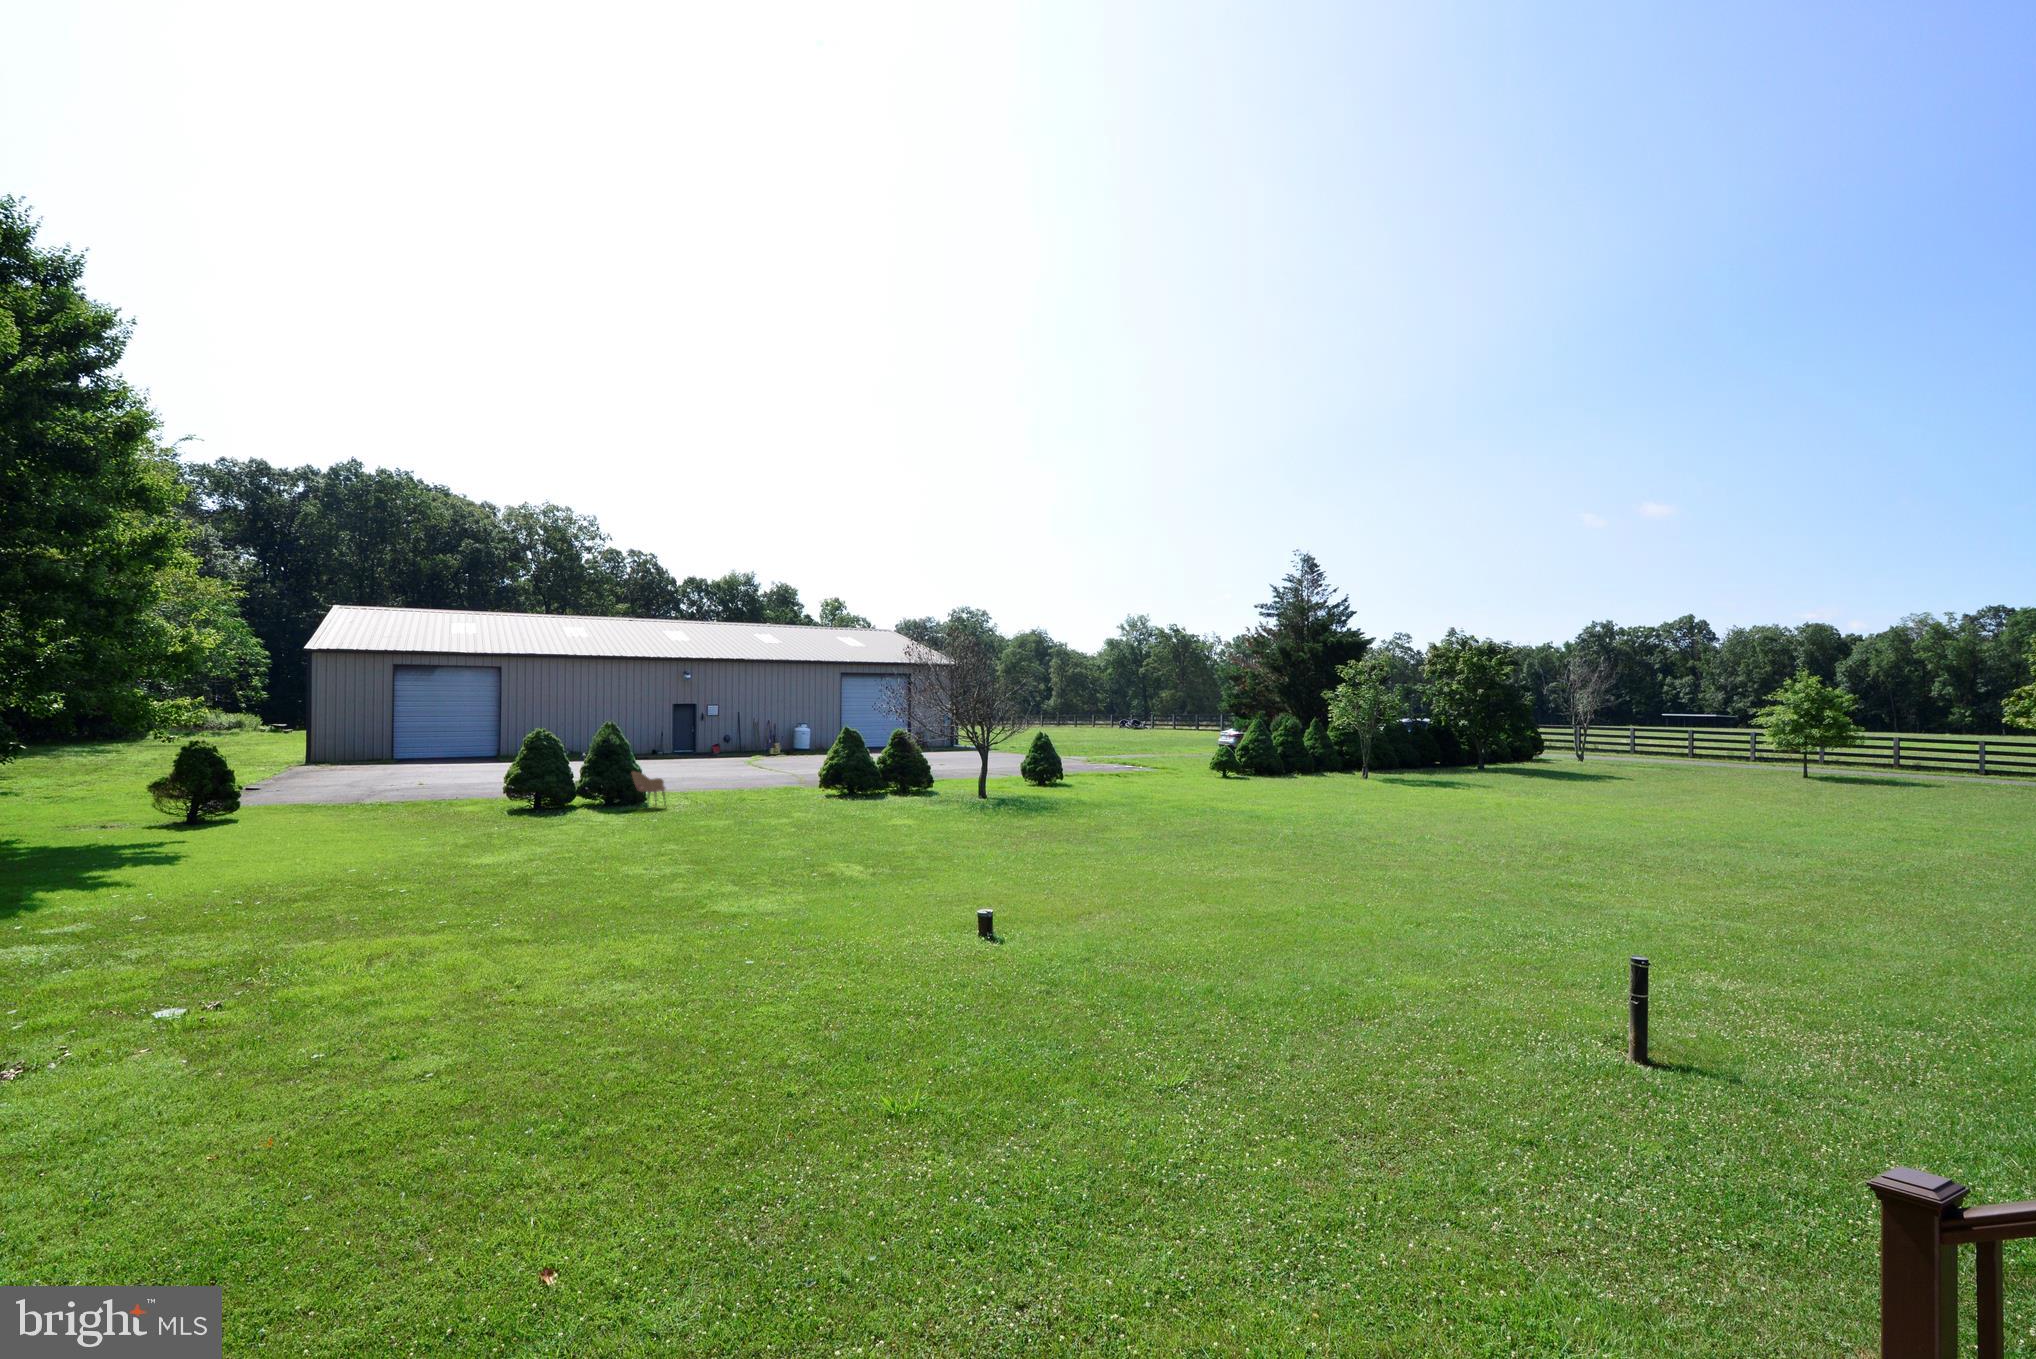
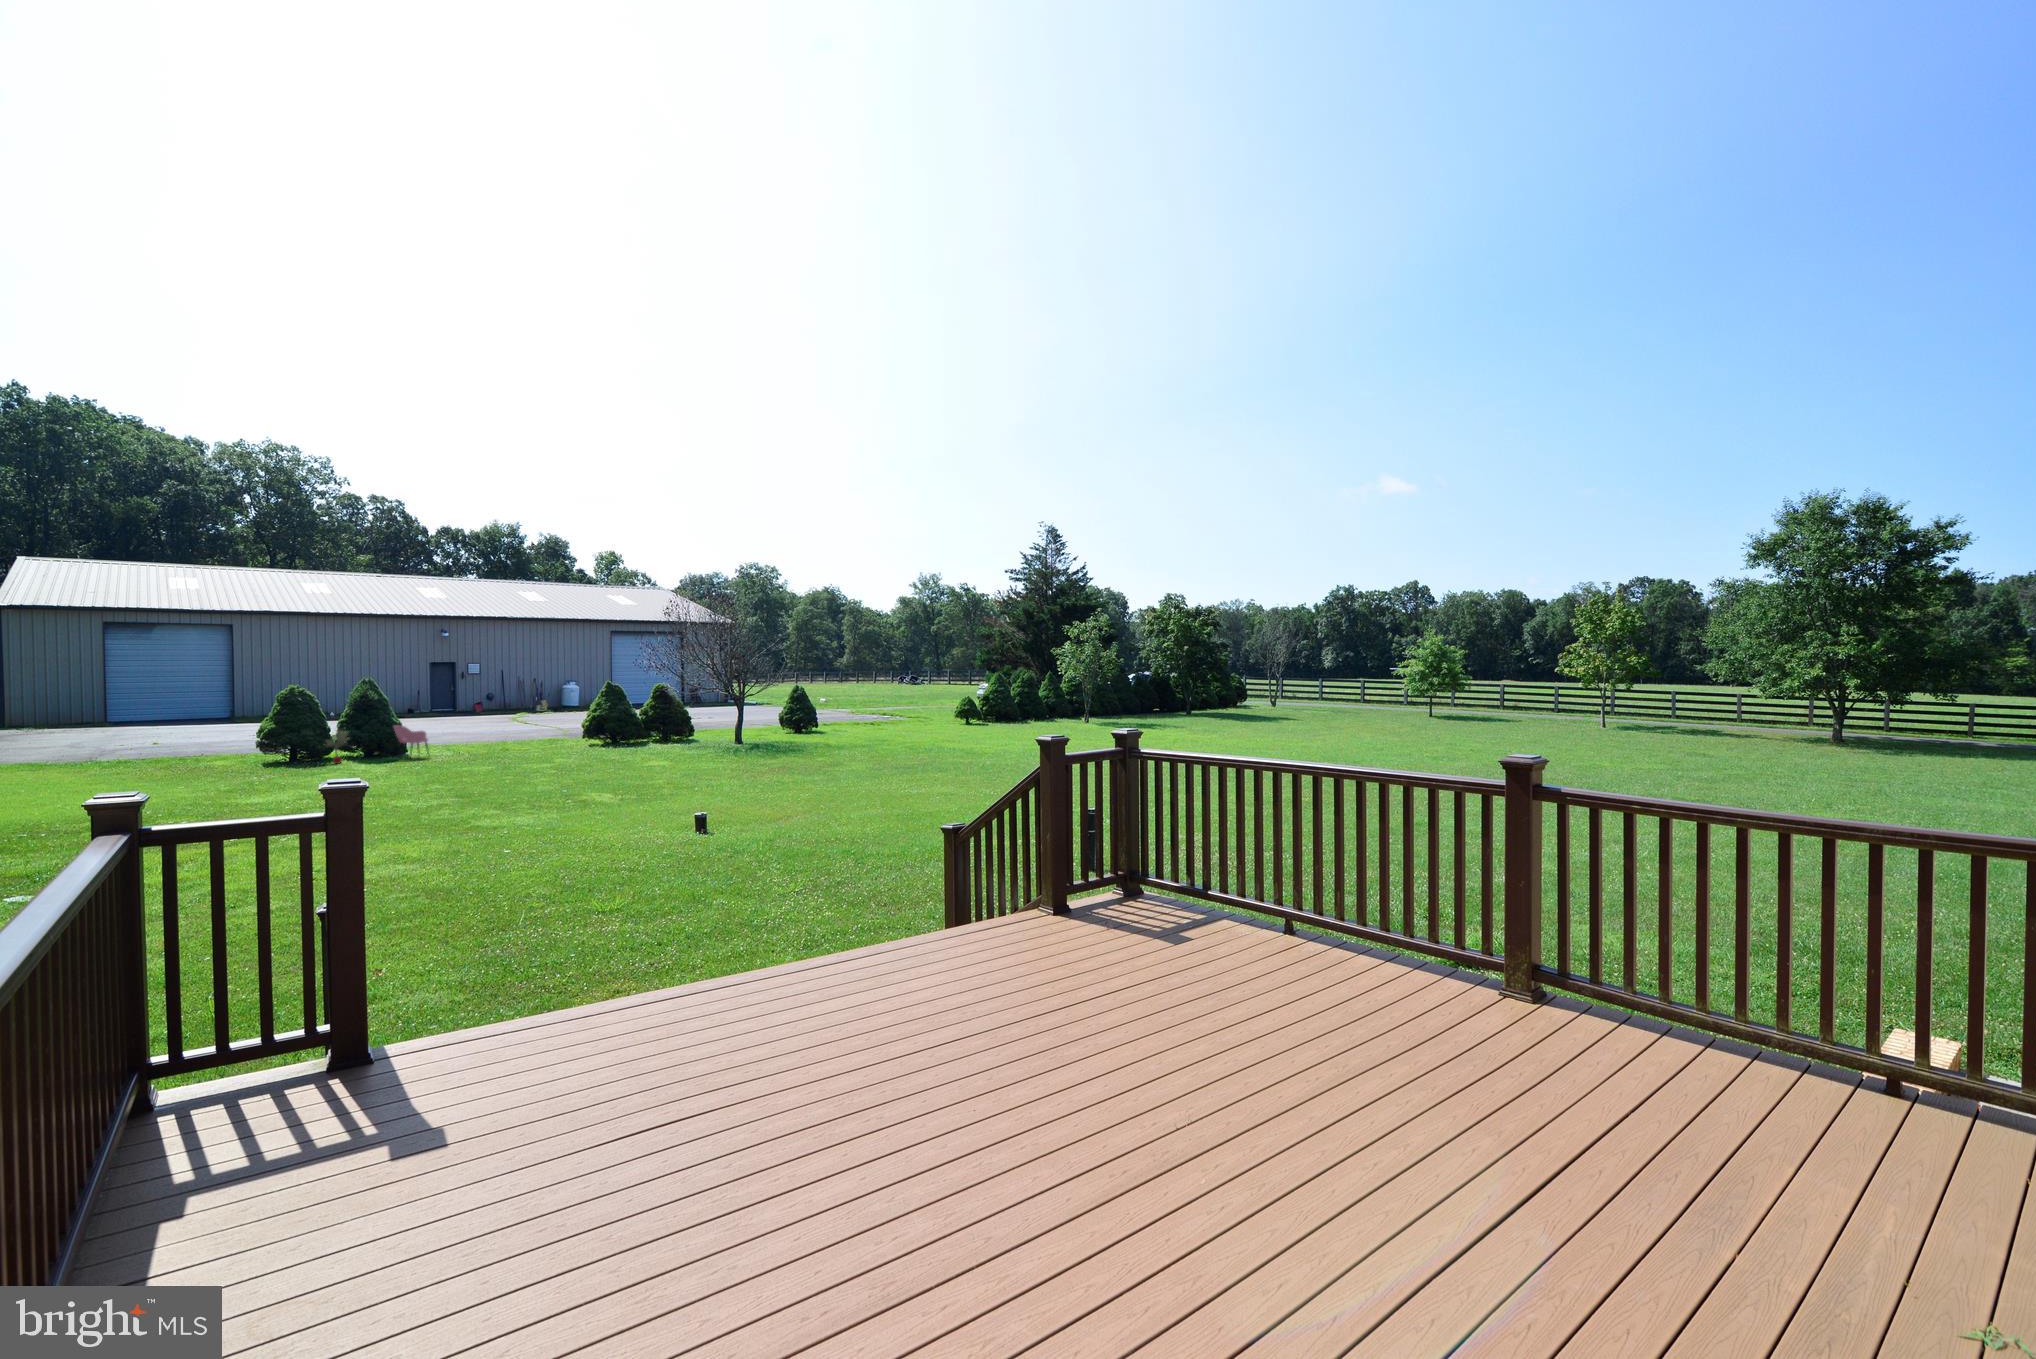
potted tree: none [561,773,589,814] -> present [325,730,349,764]

